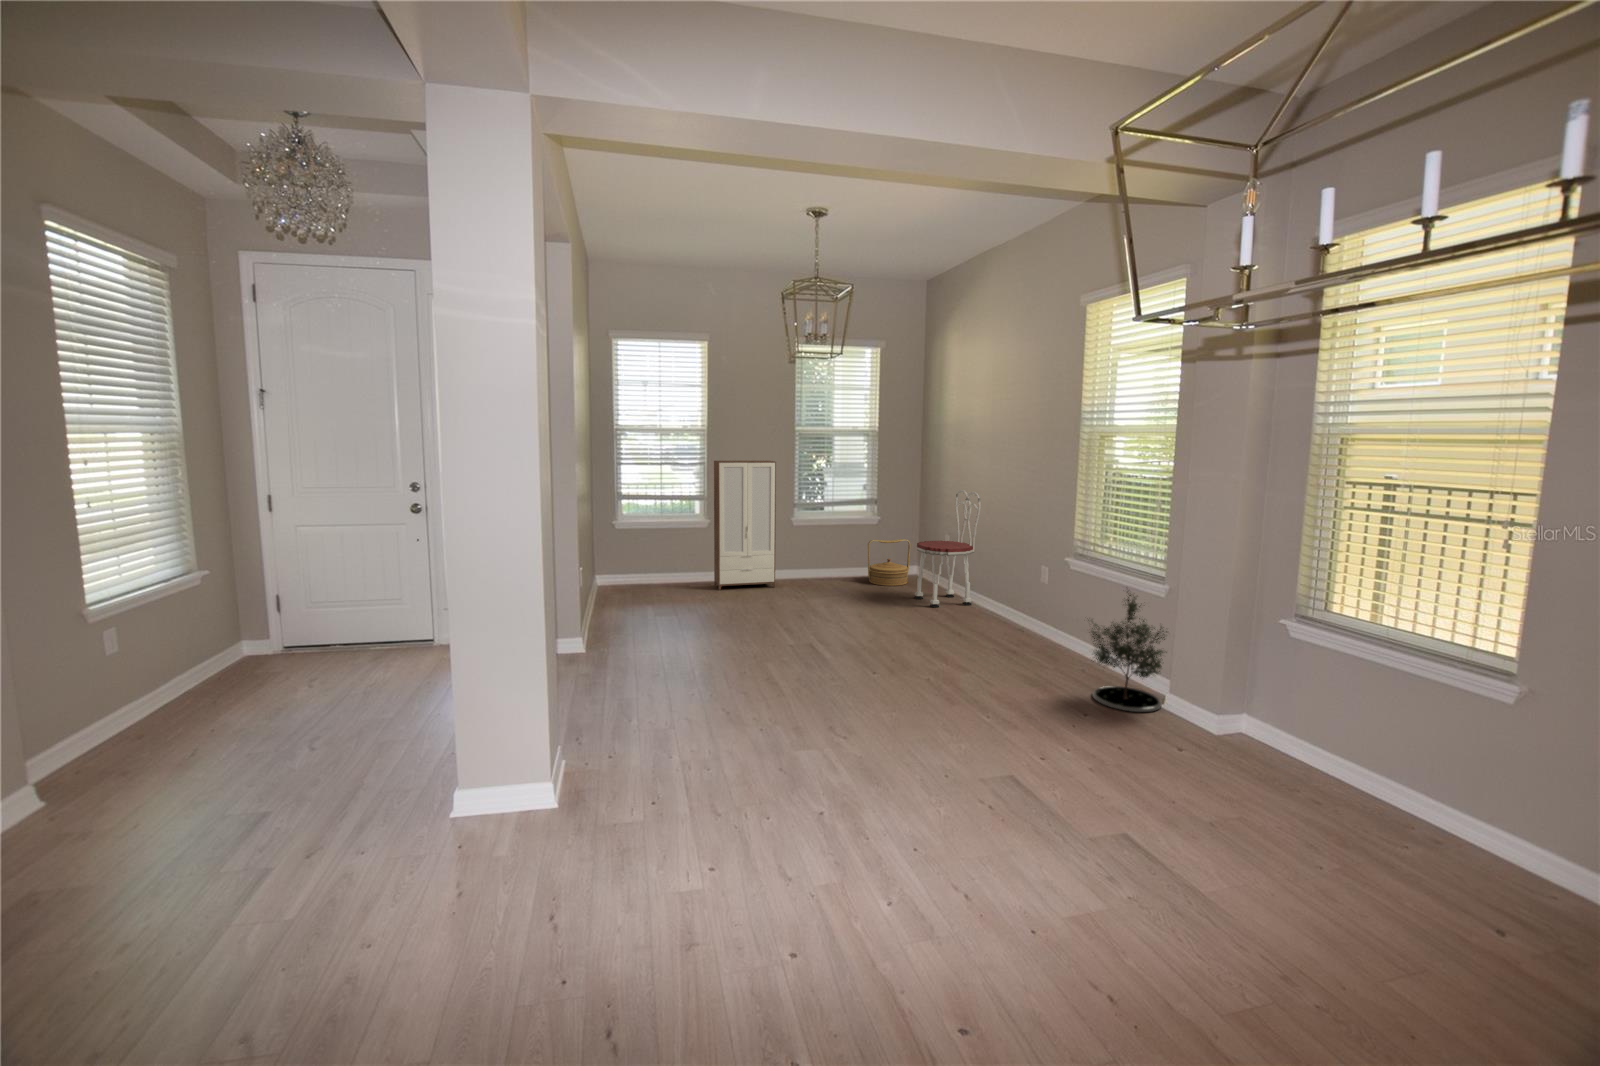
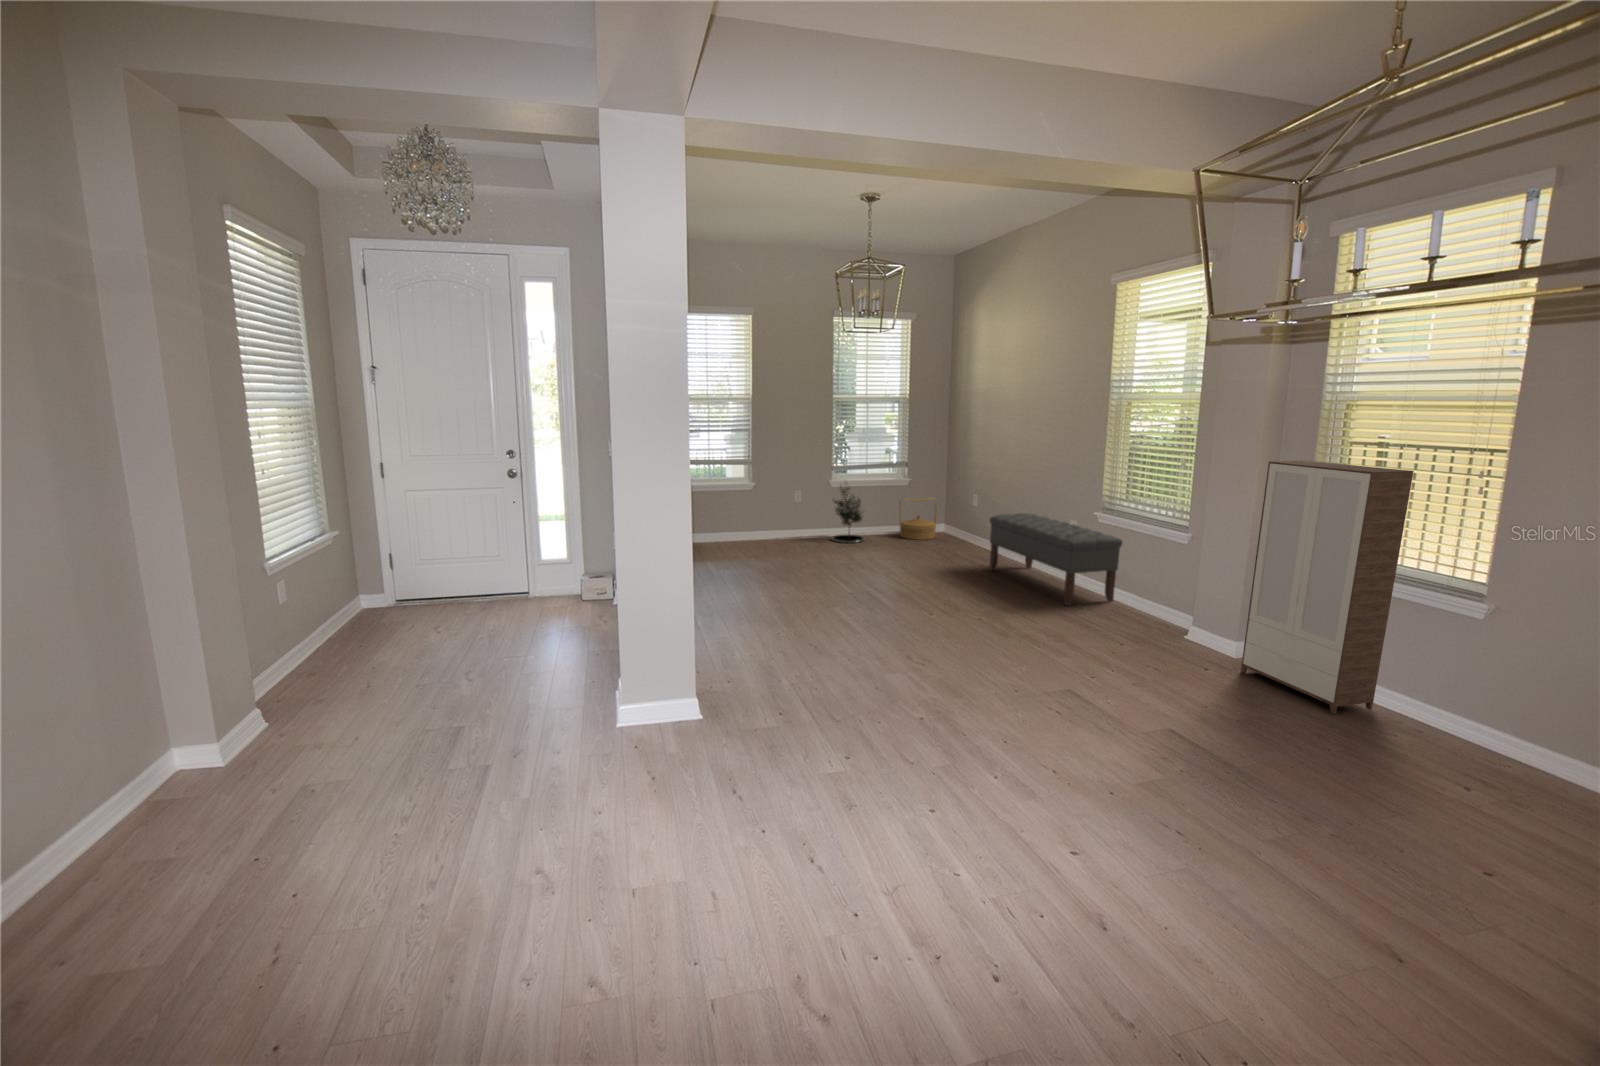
cabinet: present [714,460,776,590] -> present [1241,461,1414,714]
dining chair: present [915,490,981,607] -> none [945,452,1007,558]
bench: none [957,559,1100,667] -> present [990,513,1122,605]
potted tree: present [1088,590,1167,712] -> present [832,487,865,543]

